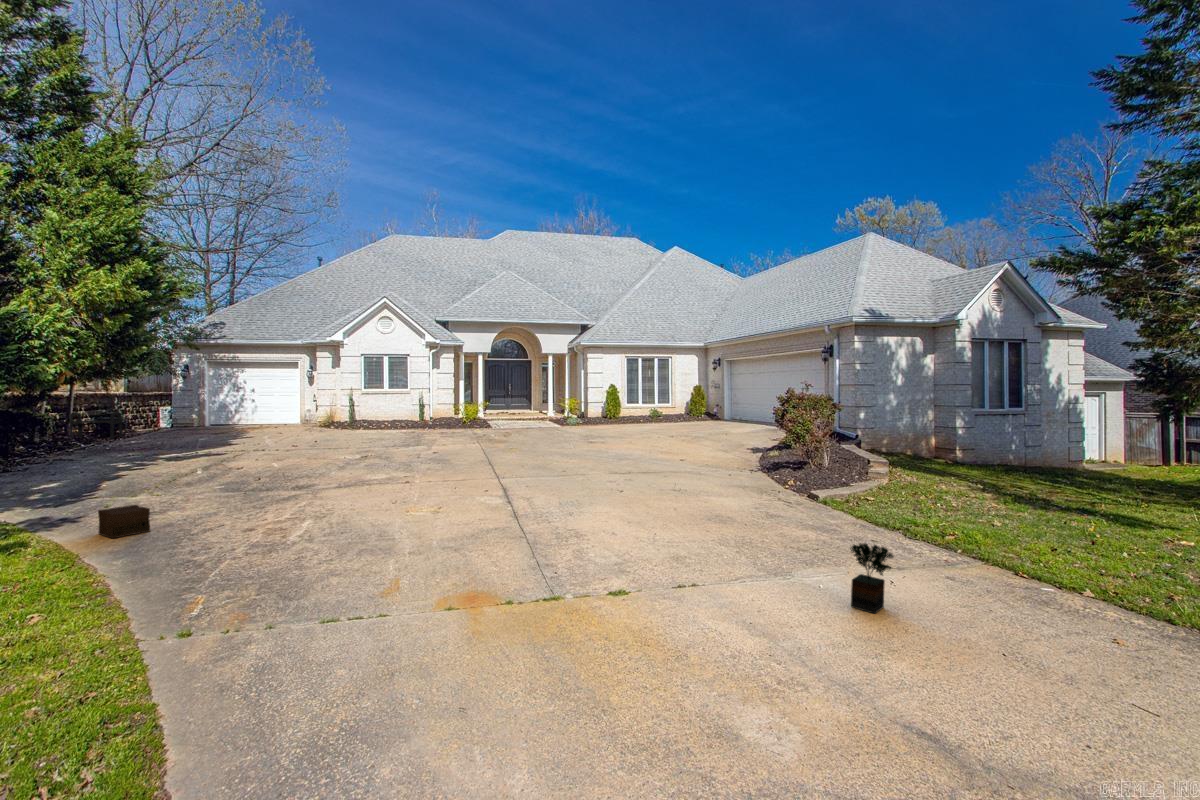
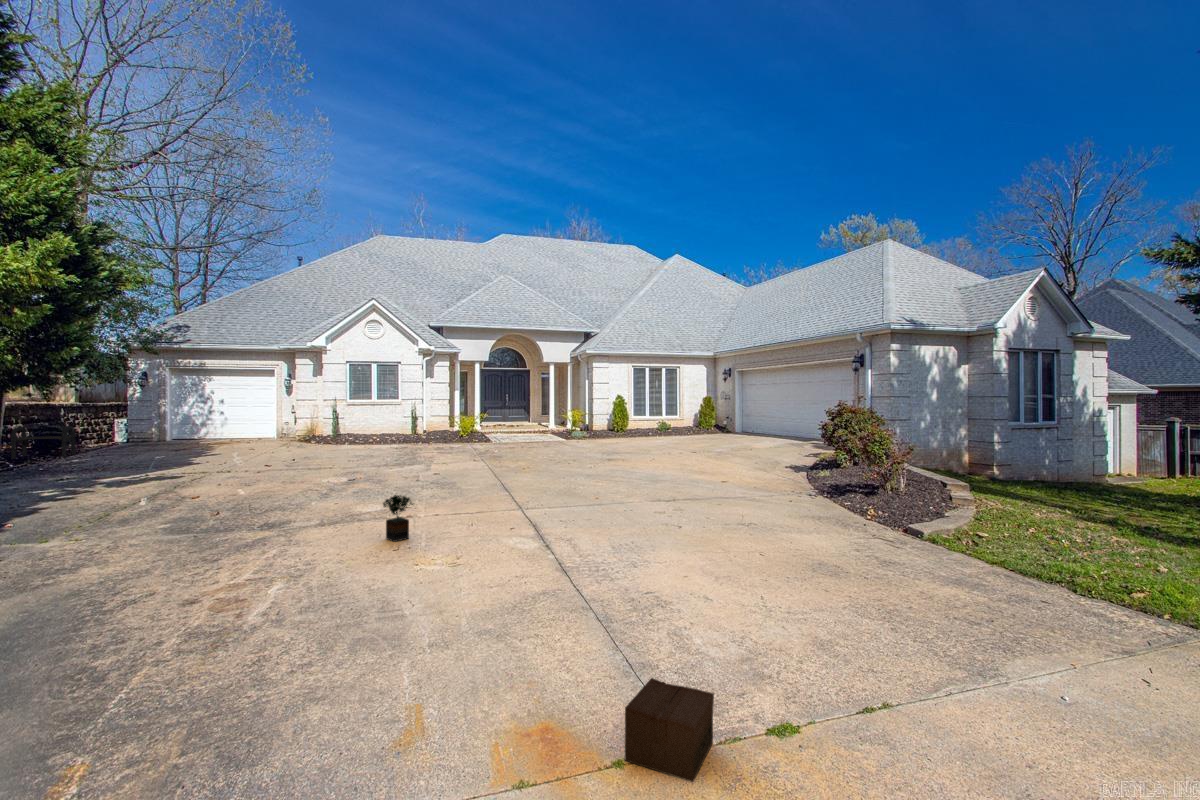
cardboard box: present [98,505,150,538] -> present [625,678,714,782]
potted tree: present [850,543,894,614] -> present [383,495,414,542]

